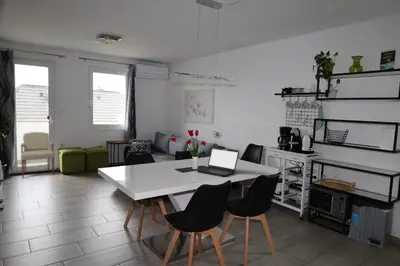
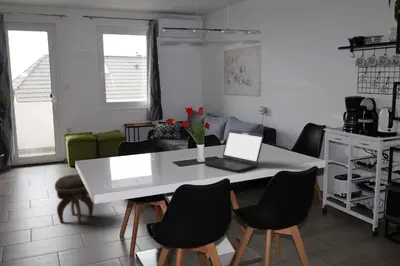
armchair: present [21,132,55,178] -> none [19,115,59,171]
footstool: none [68,180,98,219] -> present [55,175,94,224]

